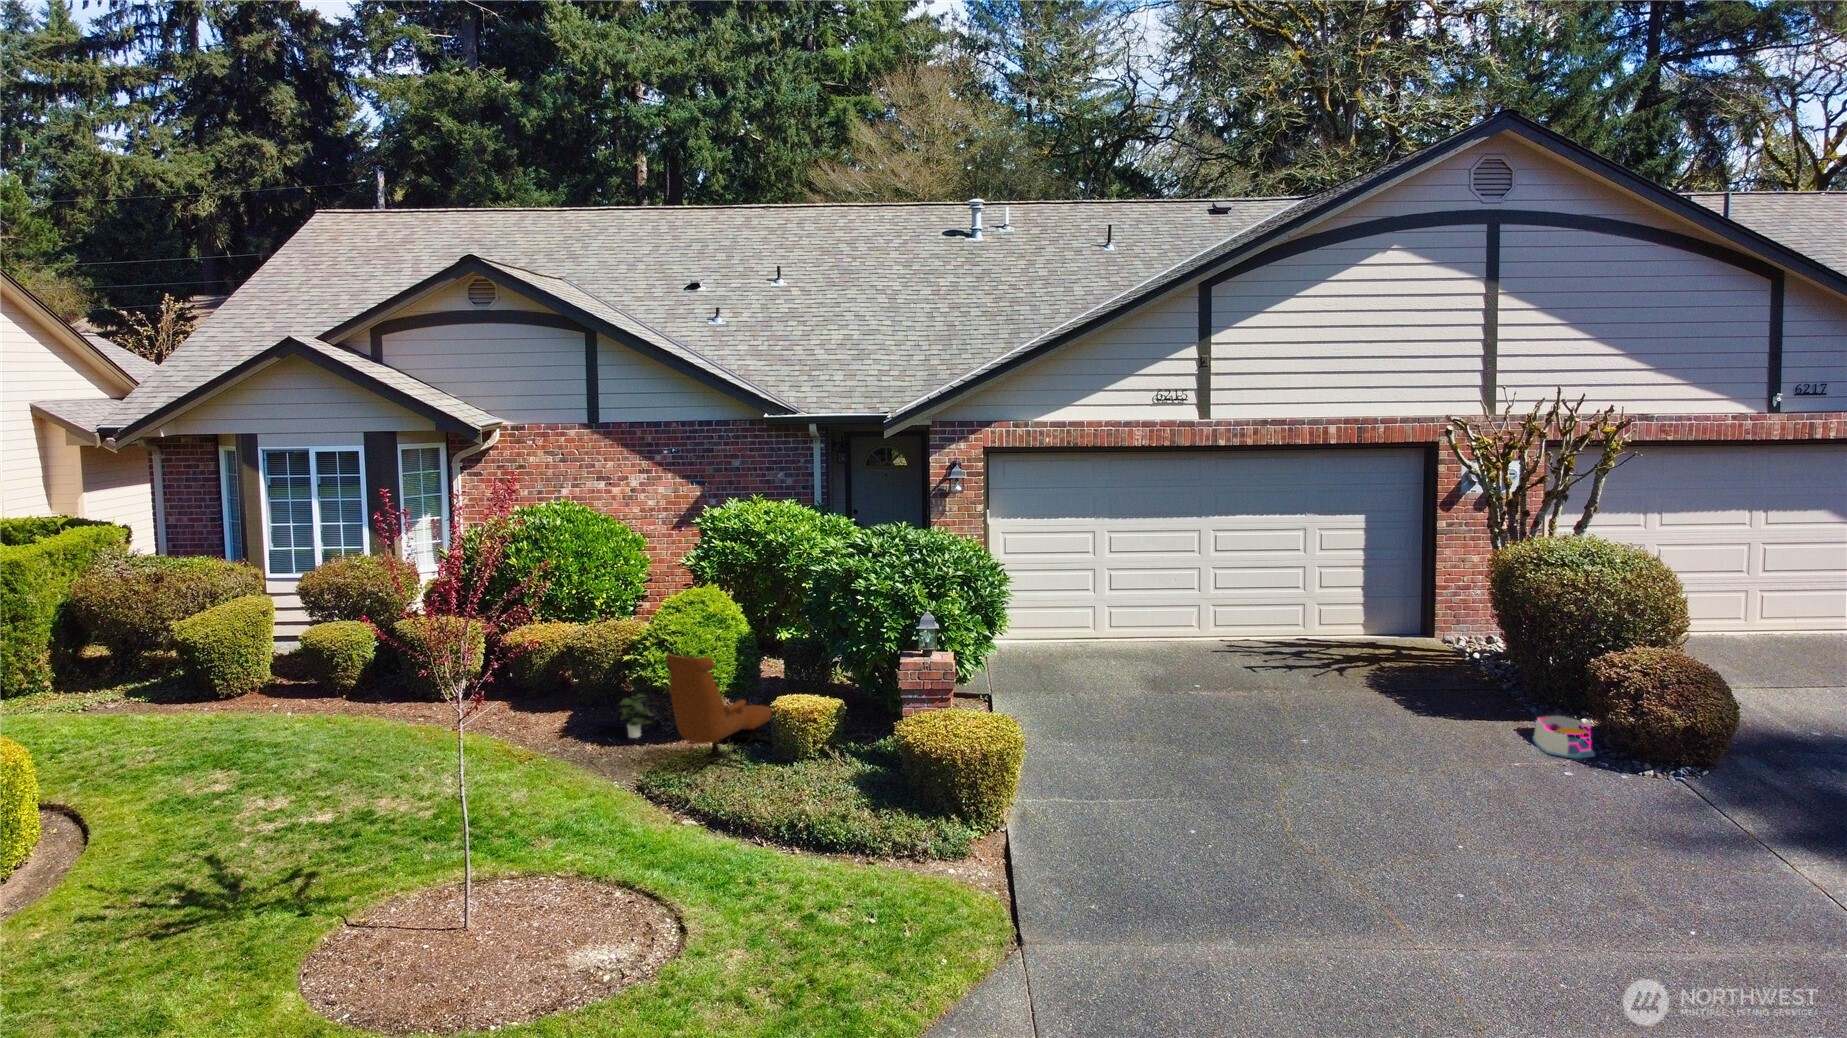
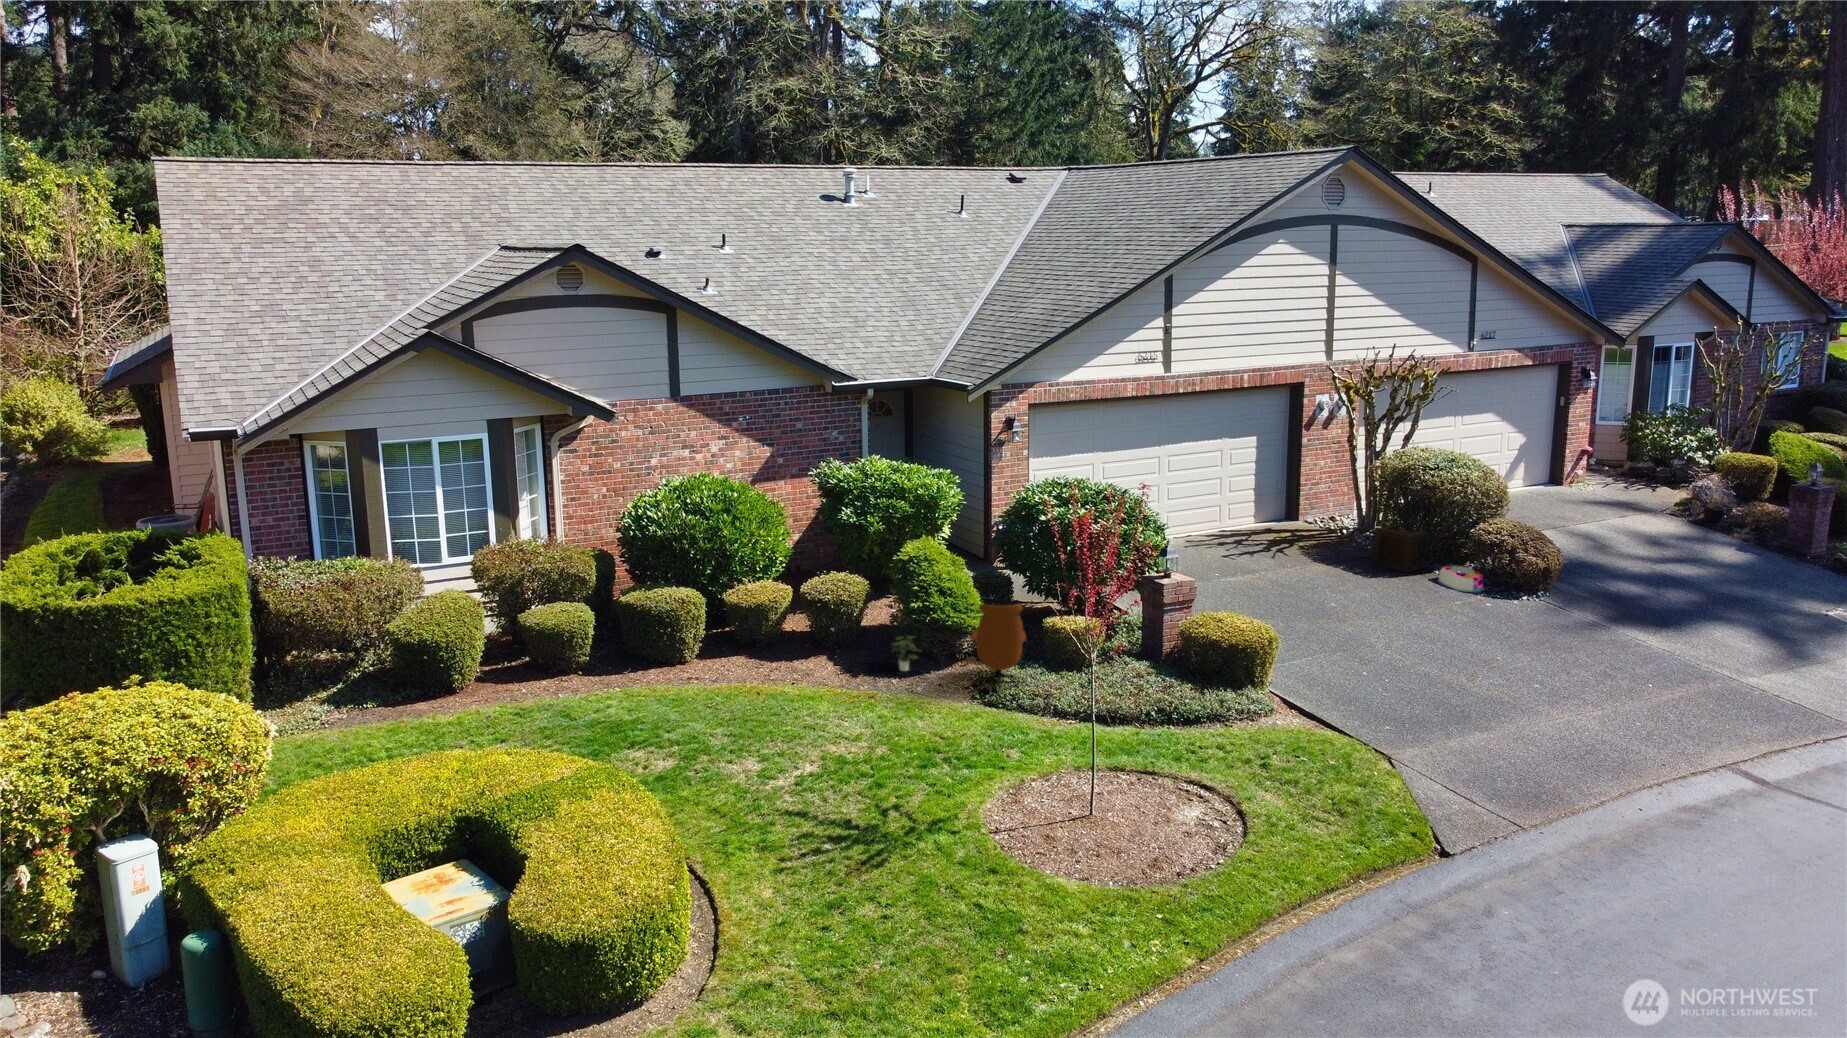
wooden crate: none [1458,647,1550,722] -> present [1372,524,1429,573]

